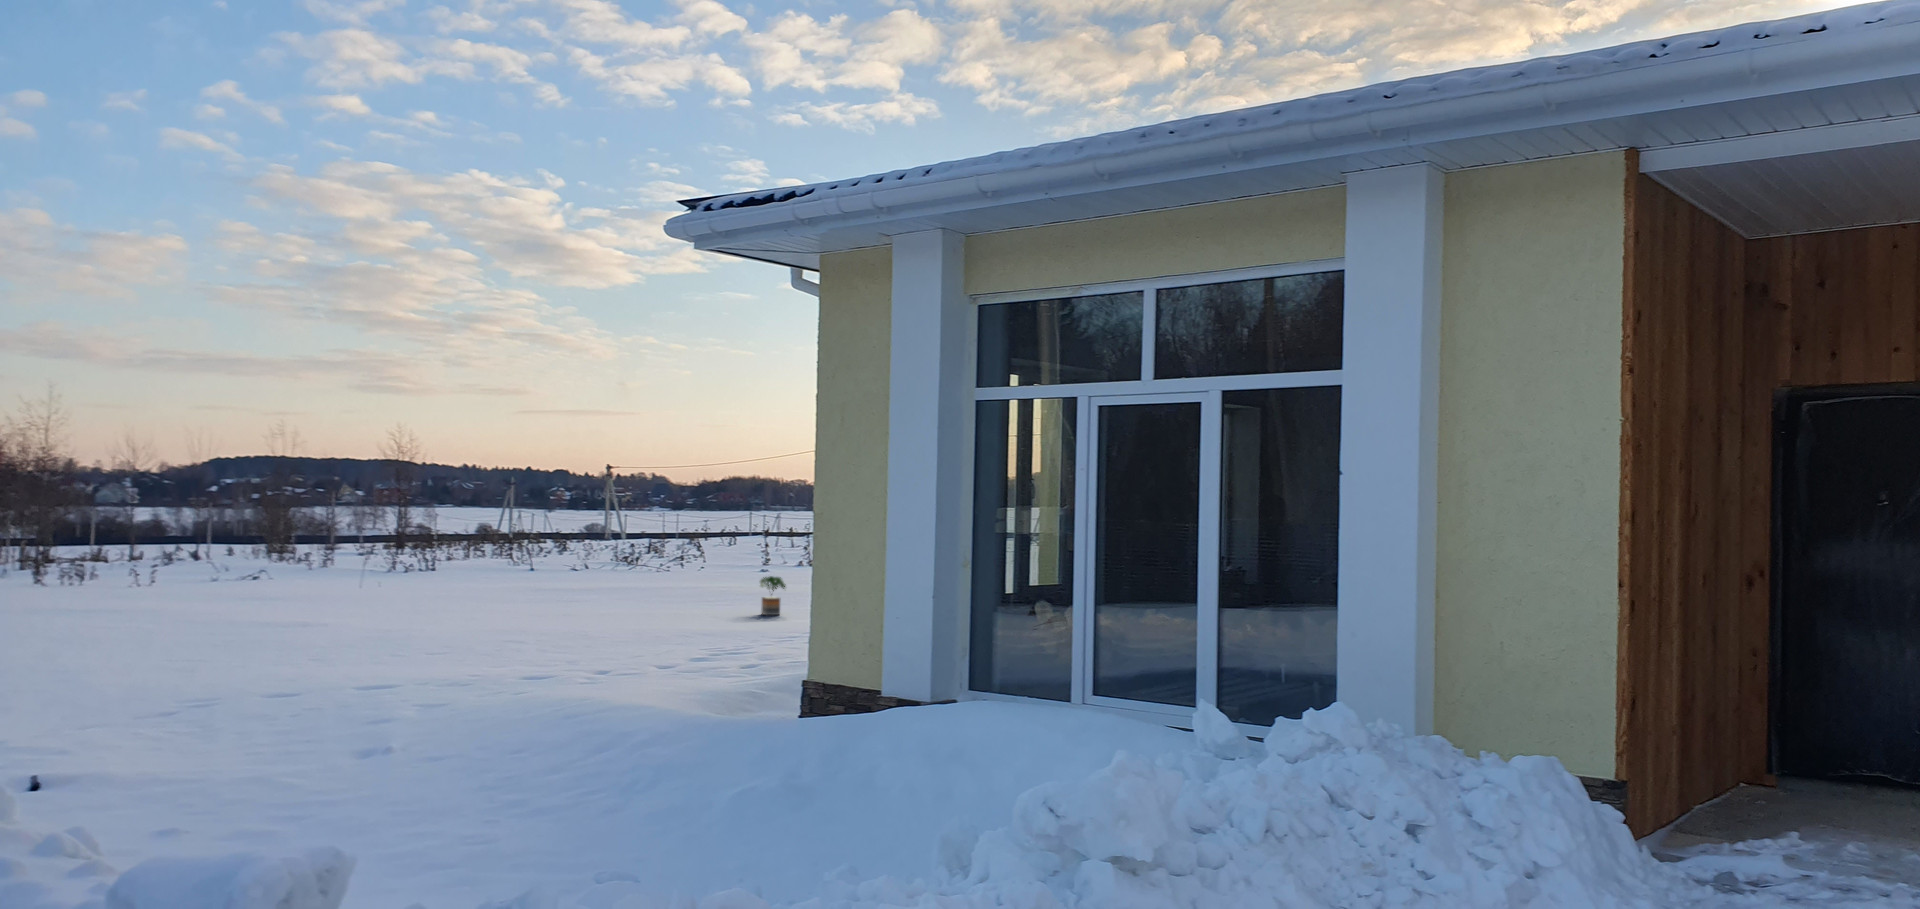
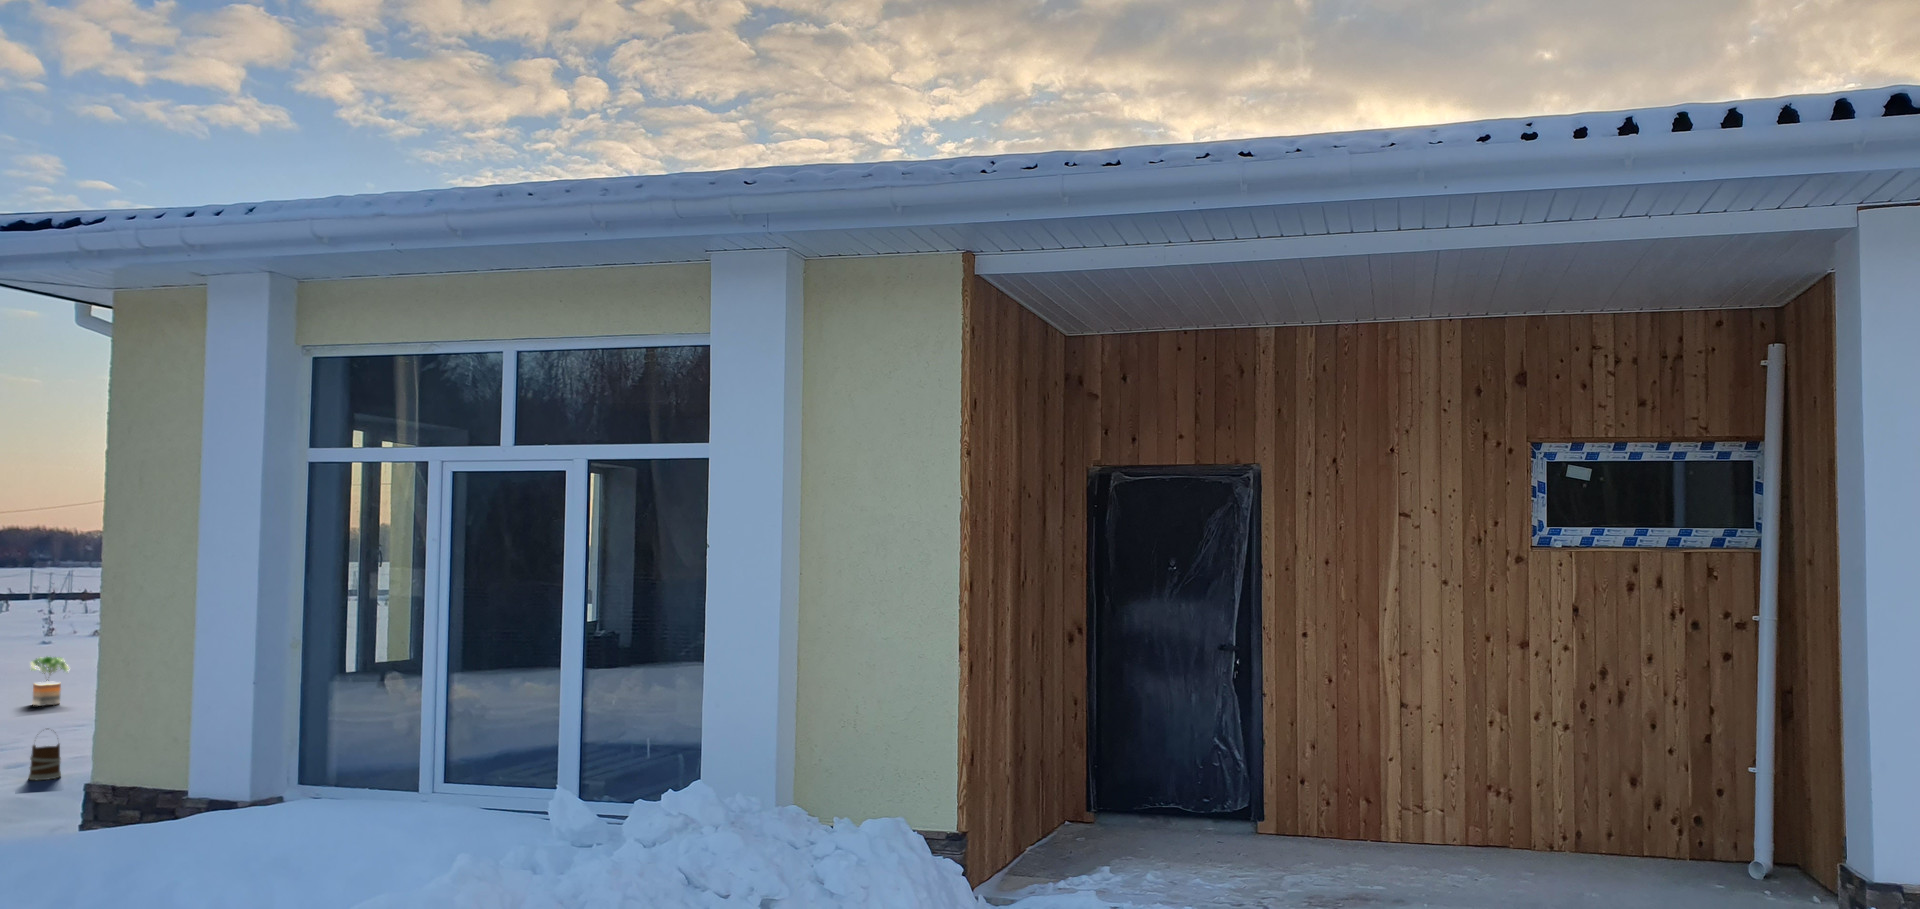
wooden bucket: none [762,630,785,672] -> present [29,744,61,780]

